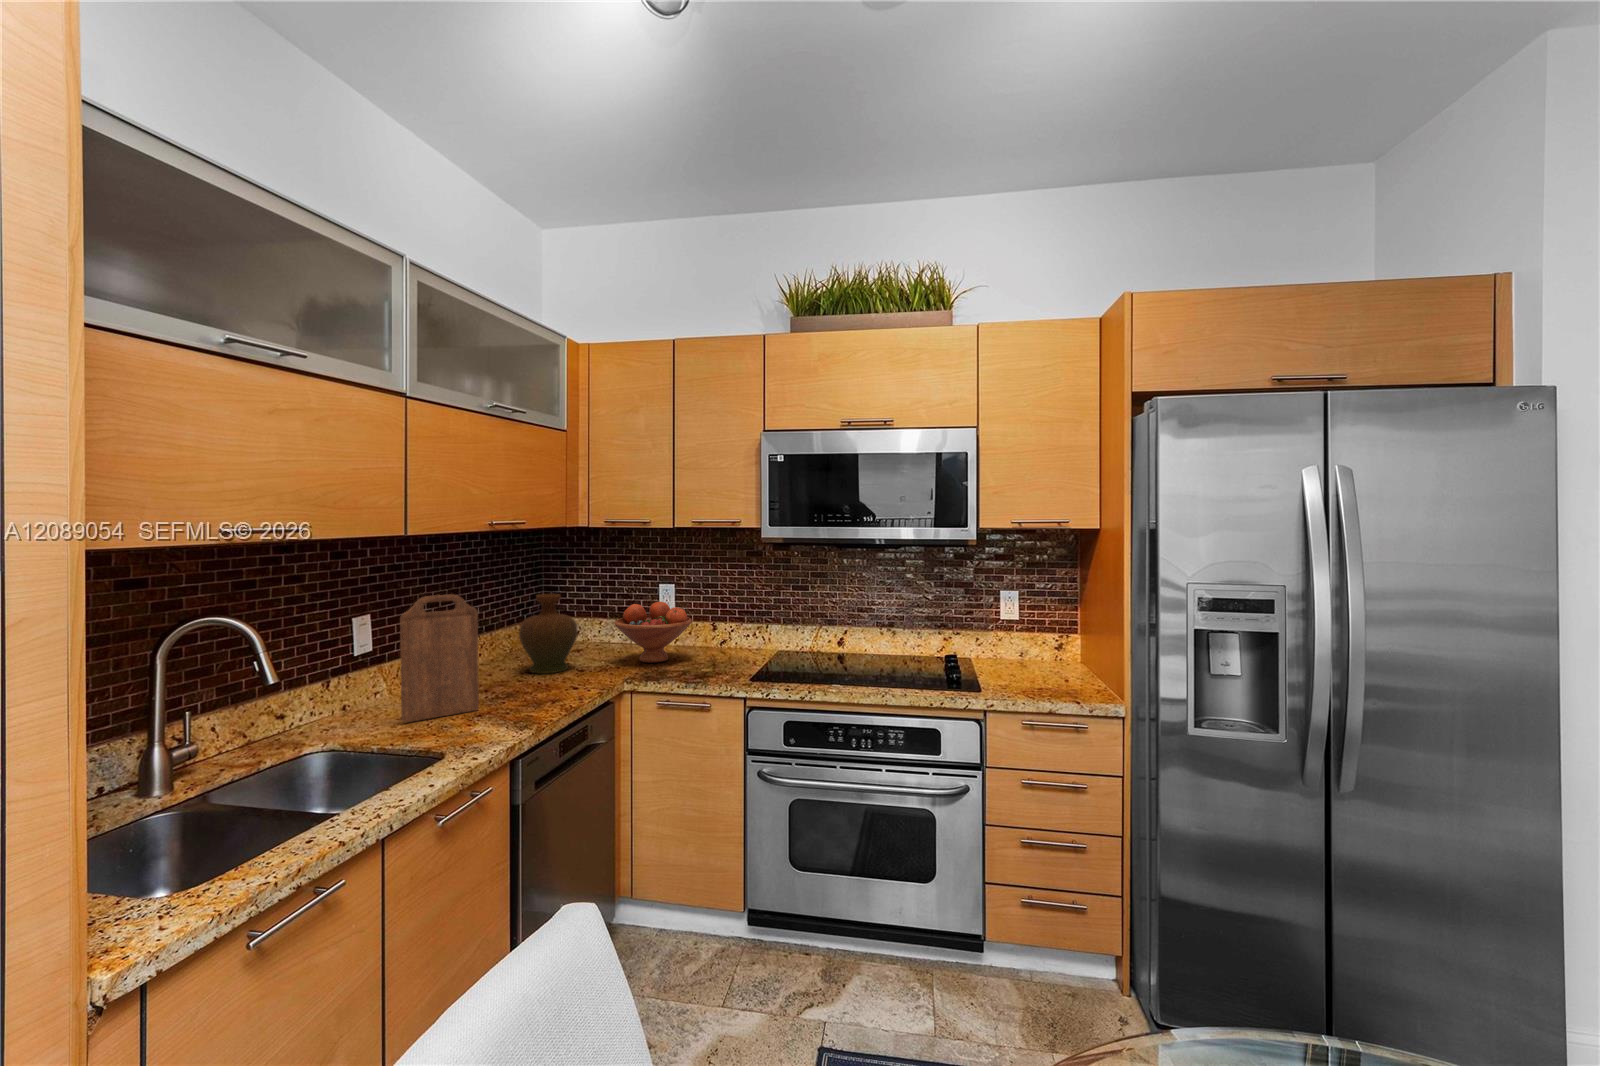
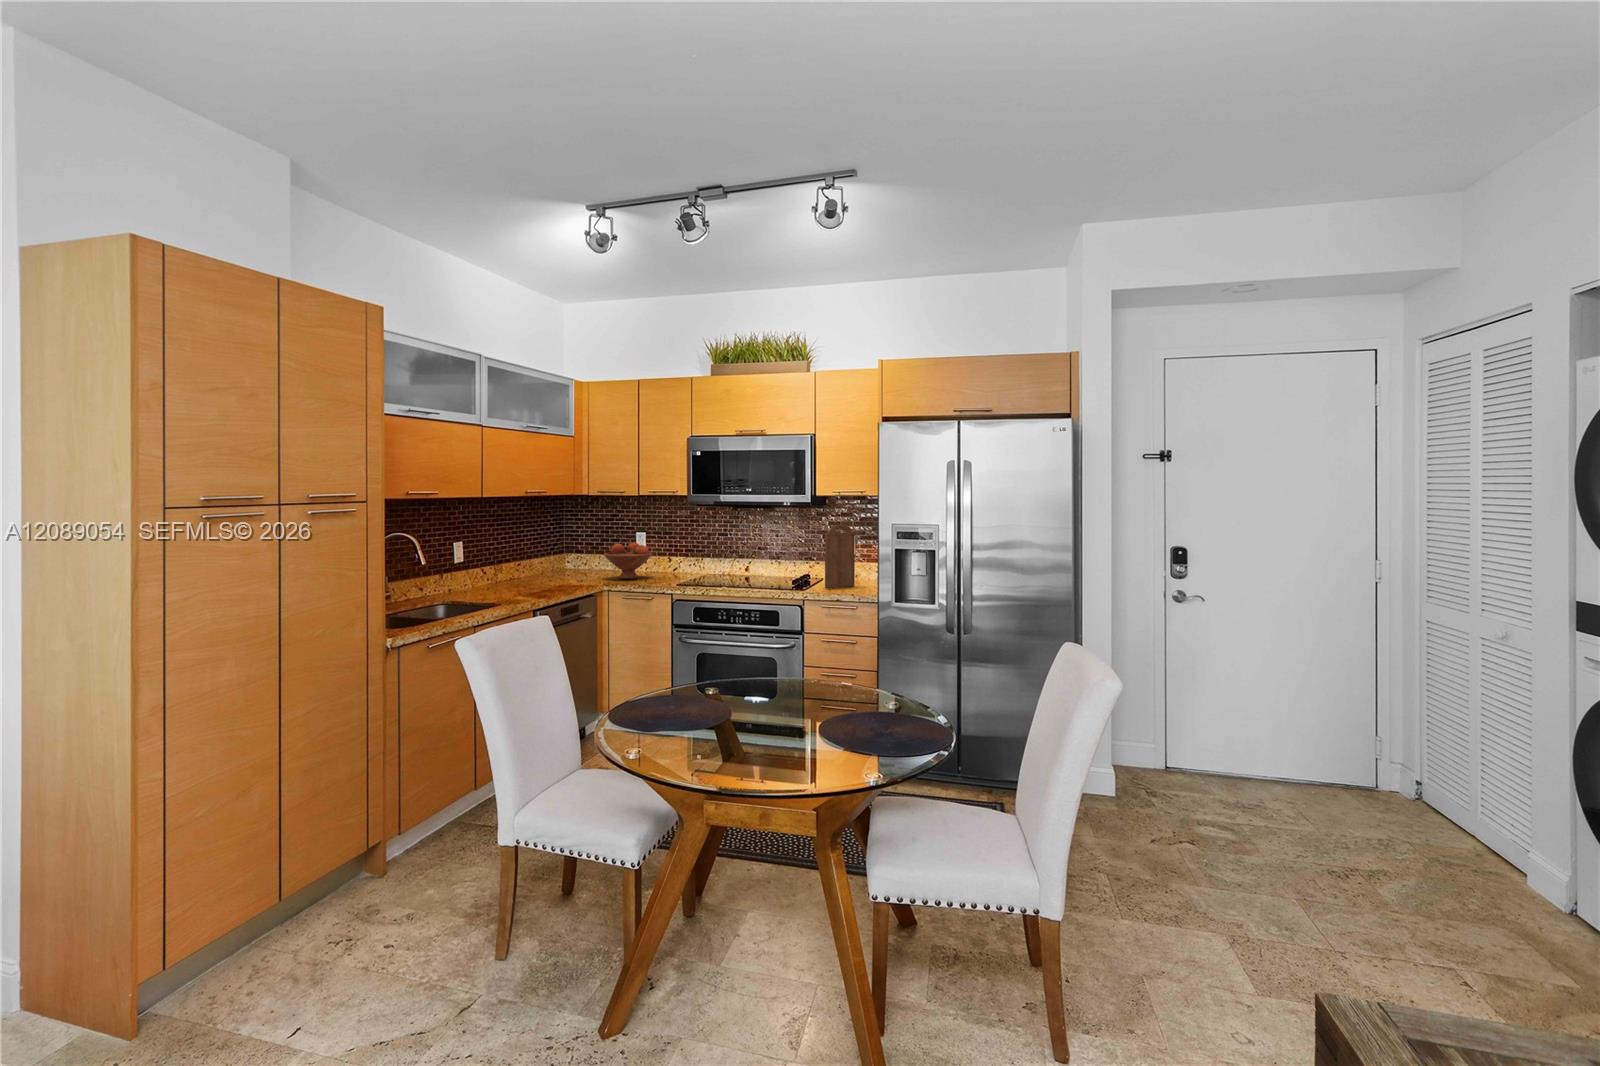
decorative vase: present [519,594,578,673] -> none [546,535,581,582]
cutting board: present [400,595,479,723] -> present [825,525,855,589]

